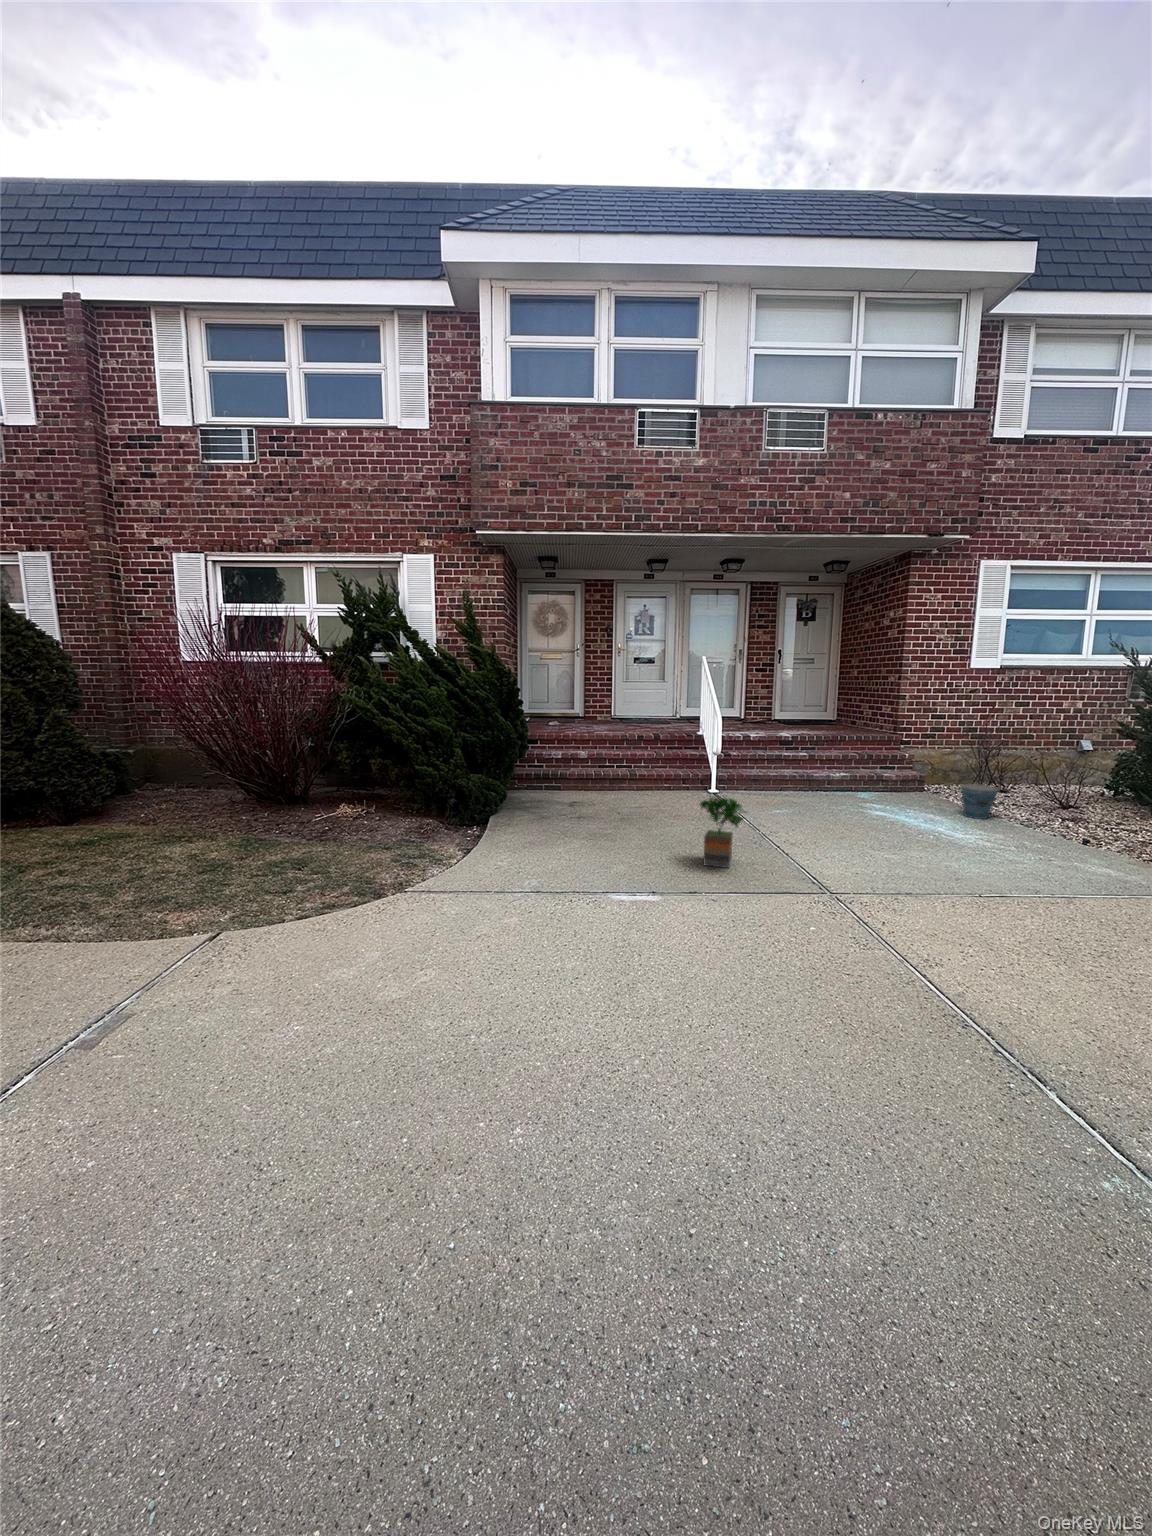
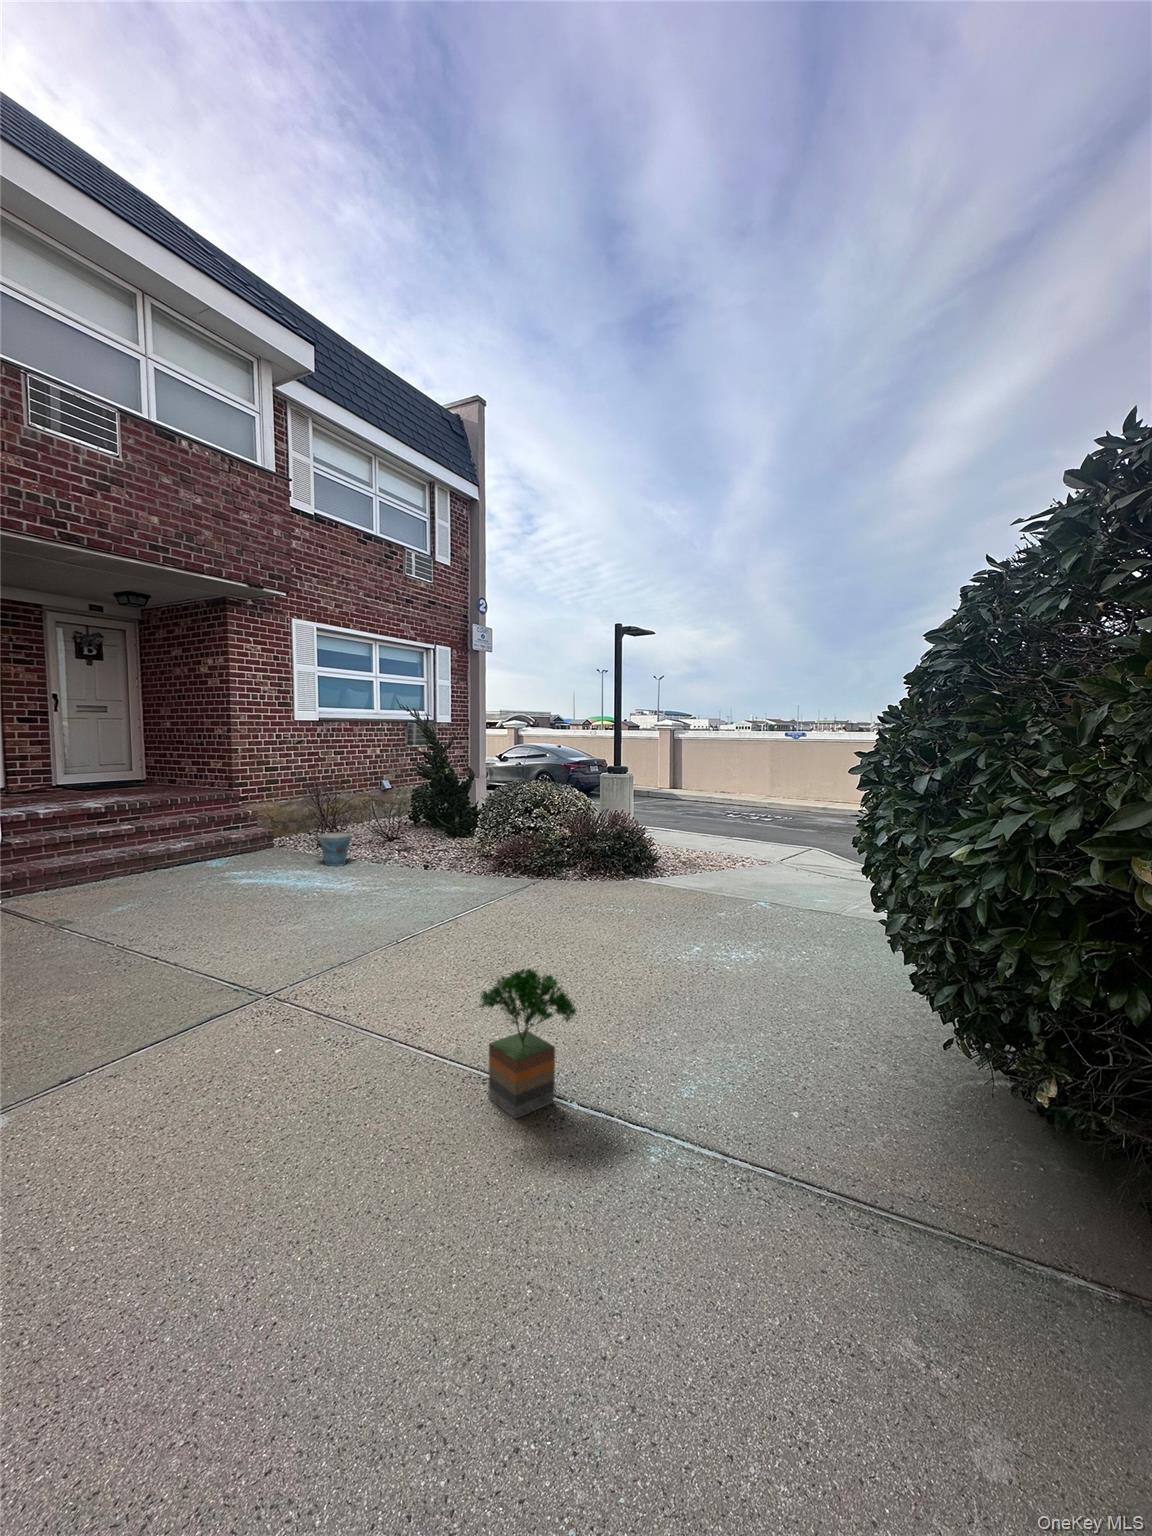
potted tree: present [700,798,743,868] -> present [480,969,576,1119]

